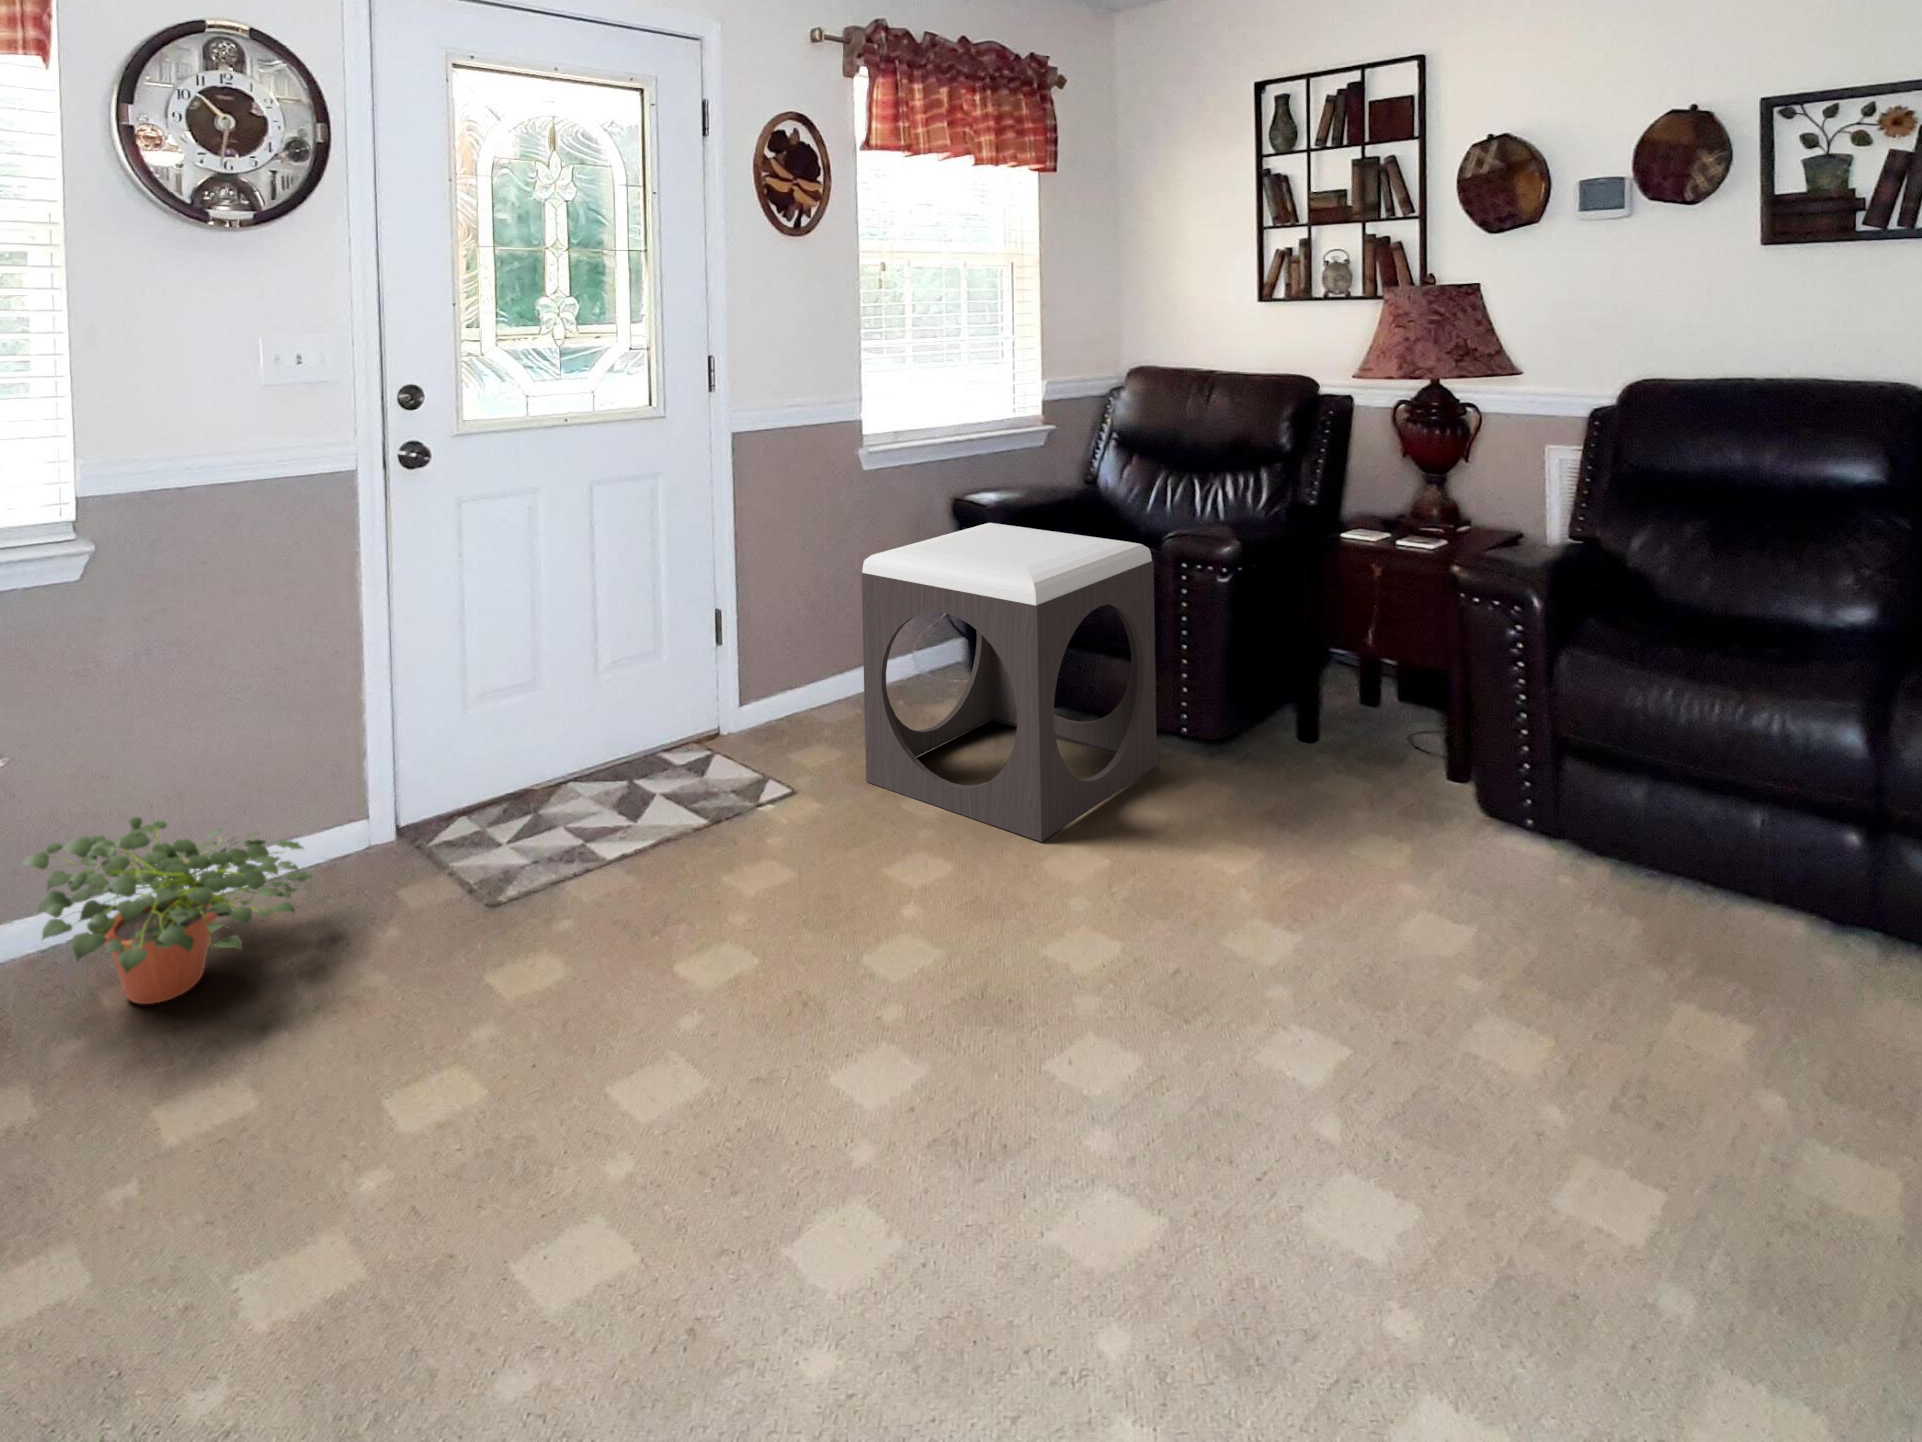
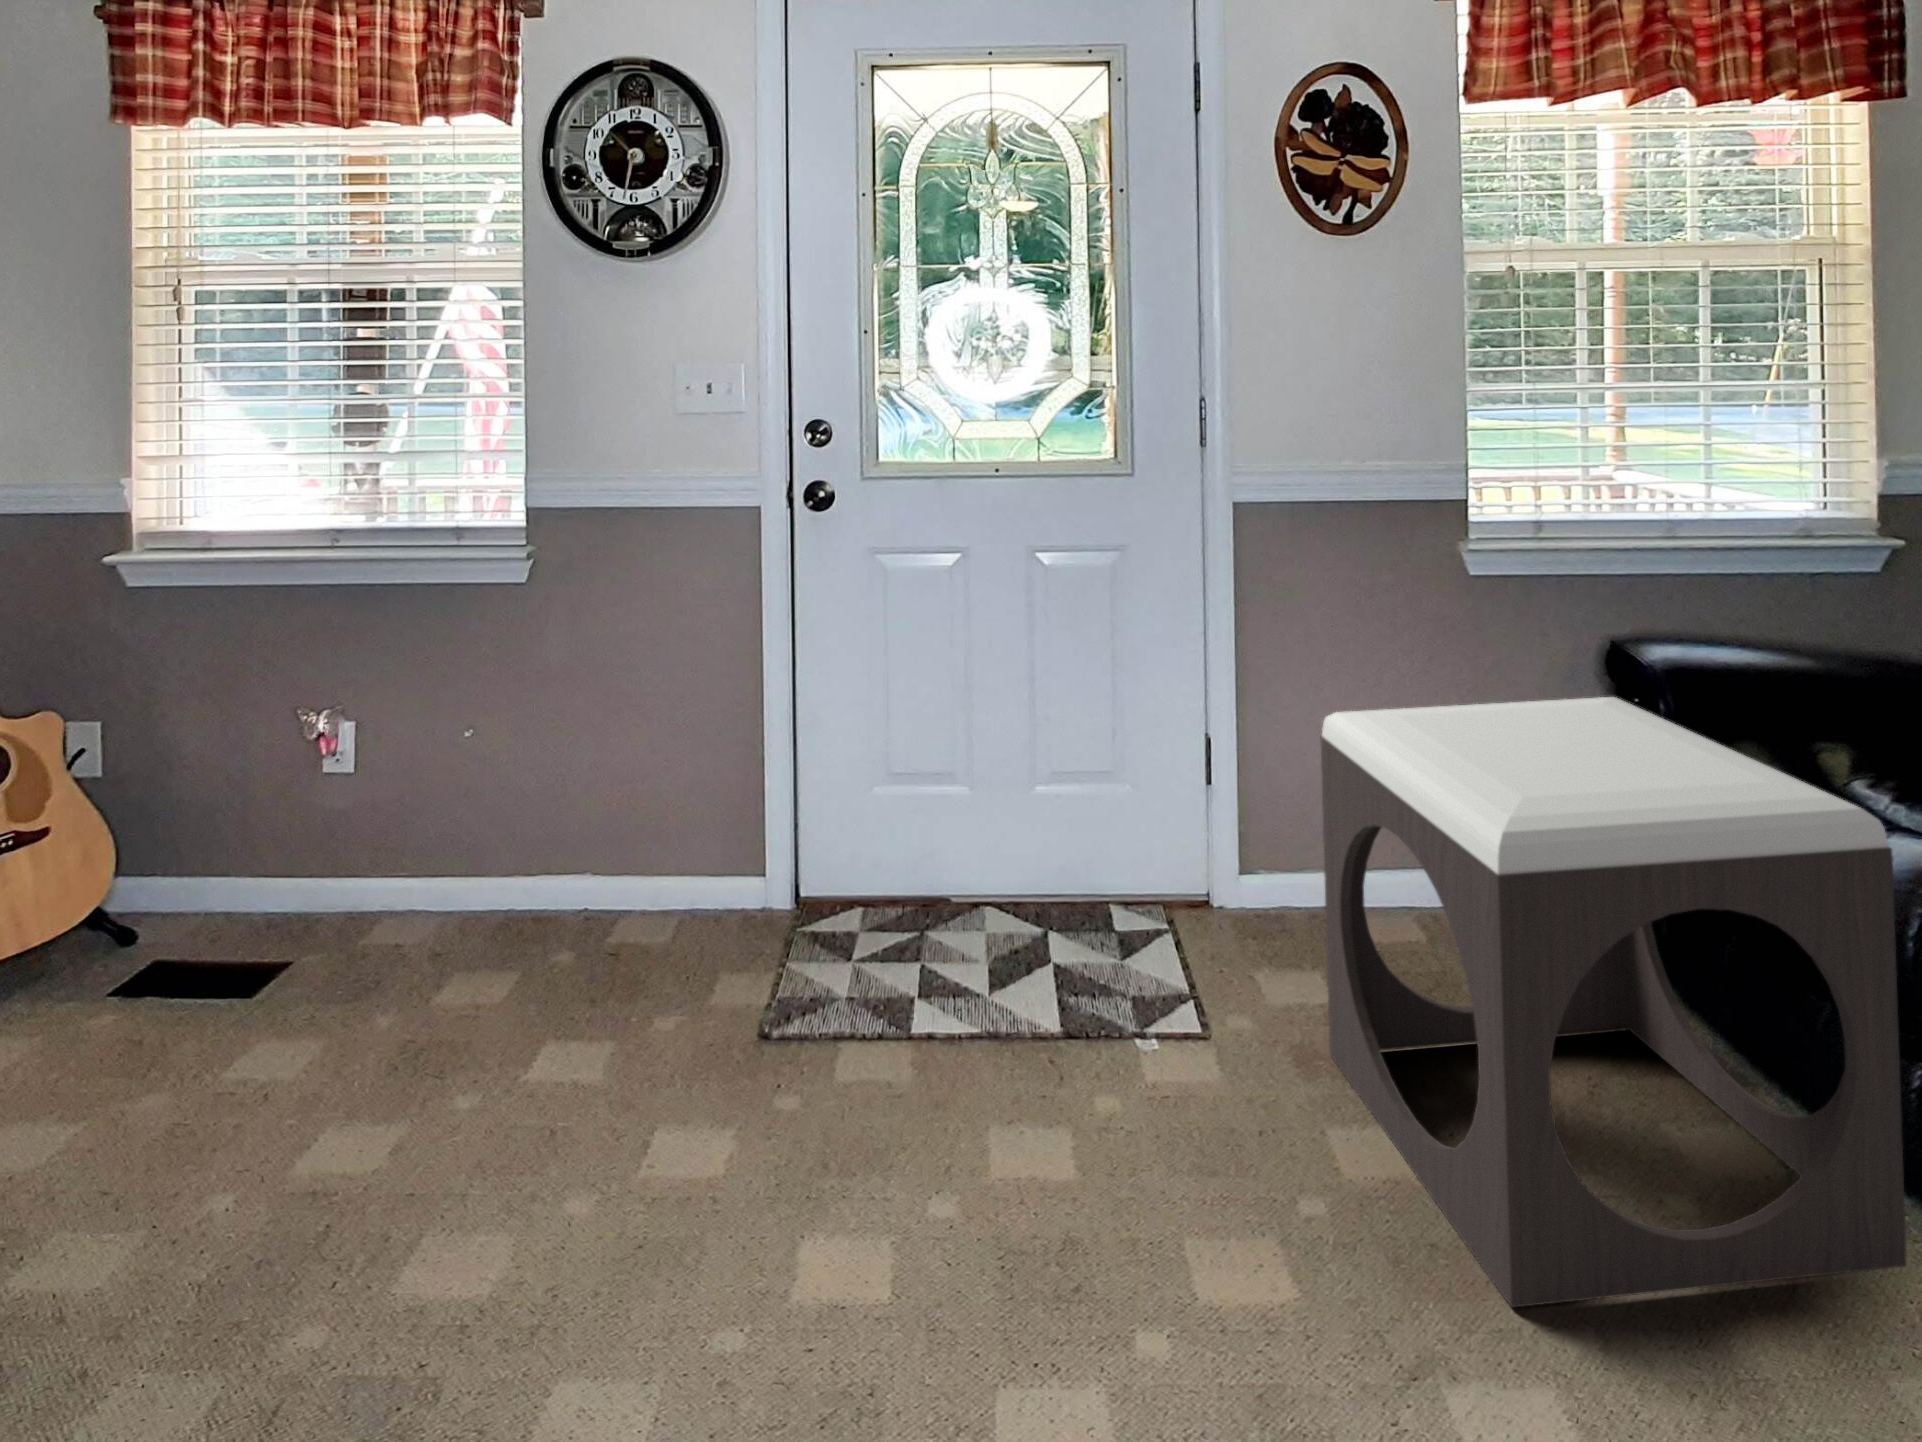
potted plant: present [23,817,313,1004] -> none [395,813,655,1003]

